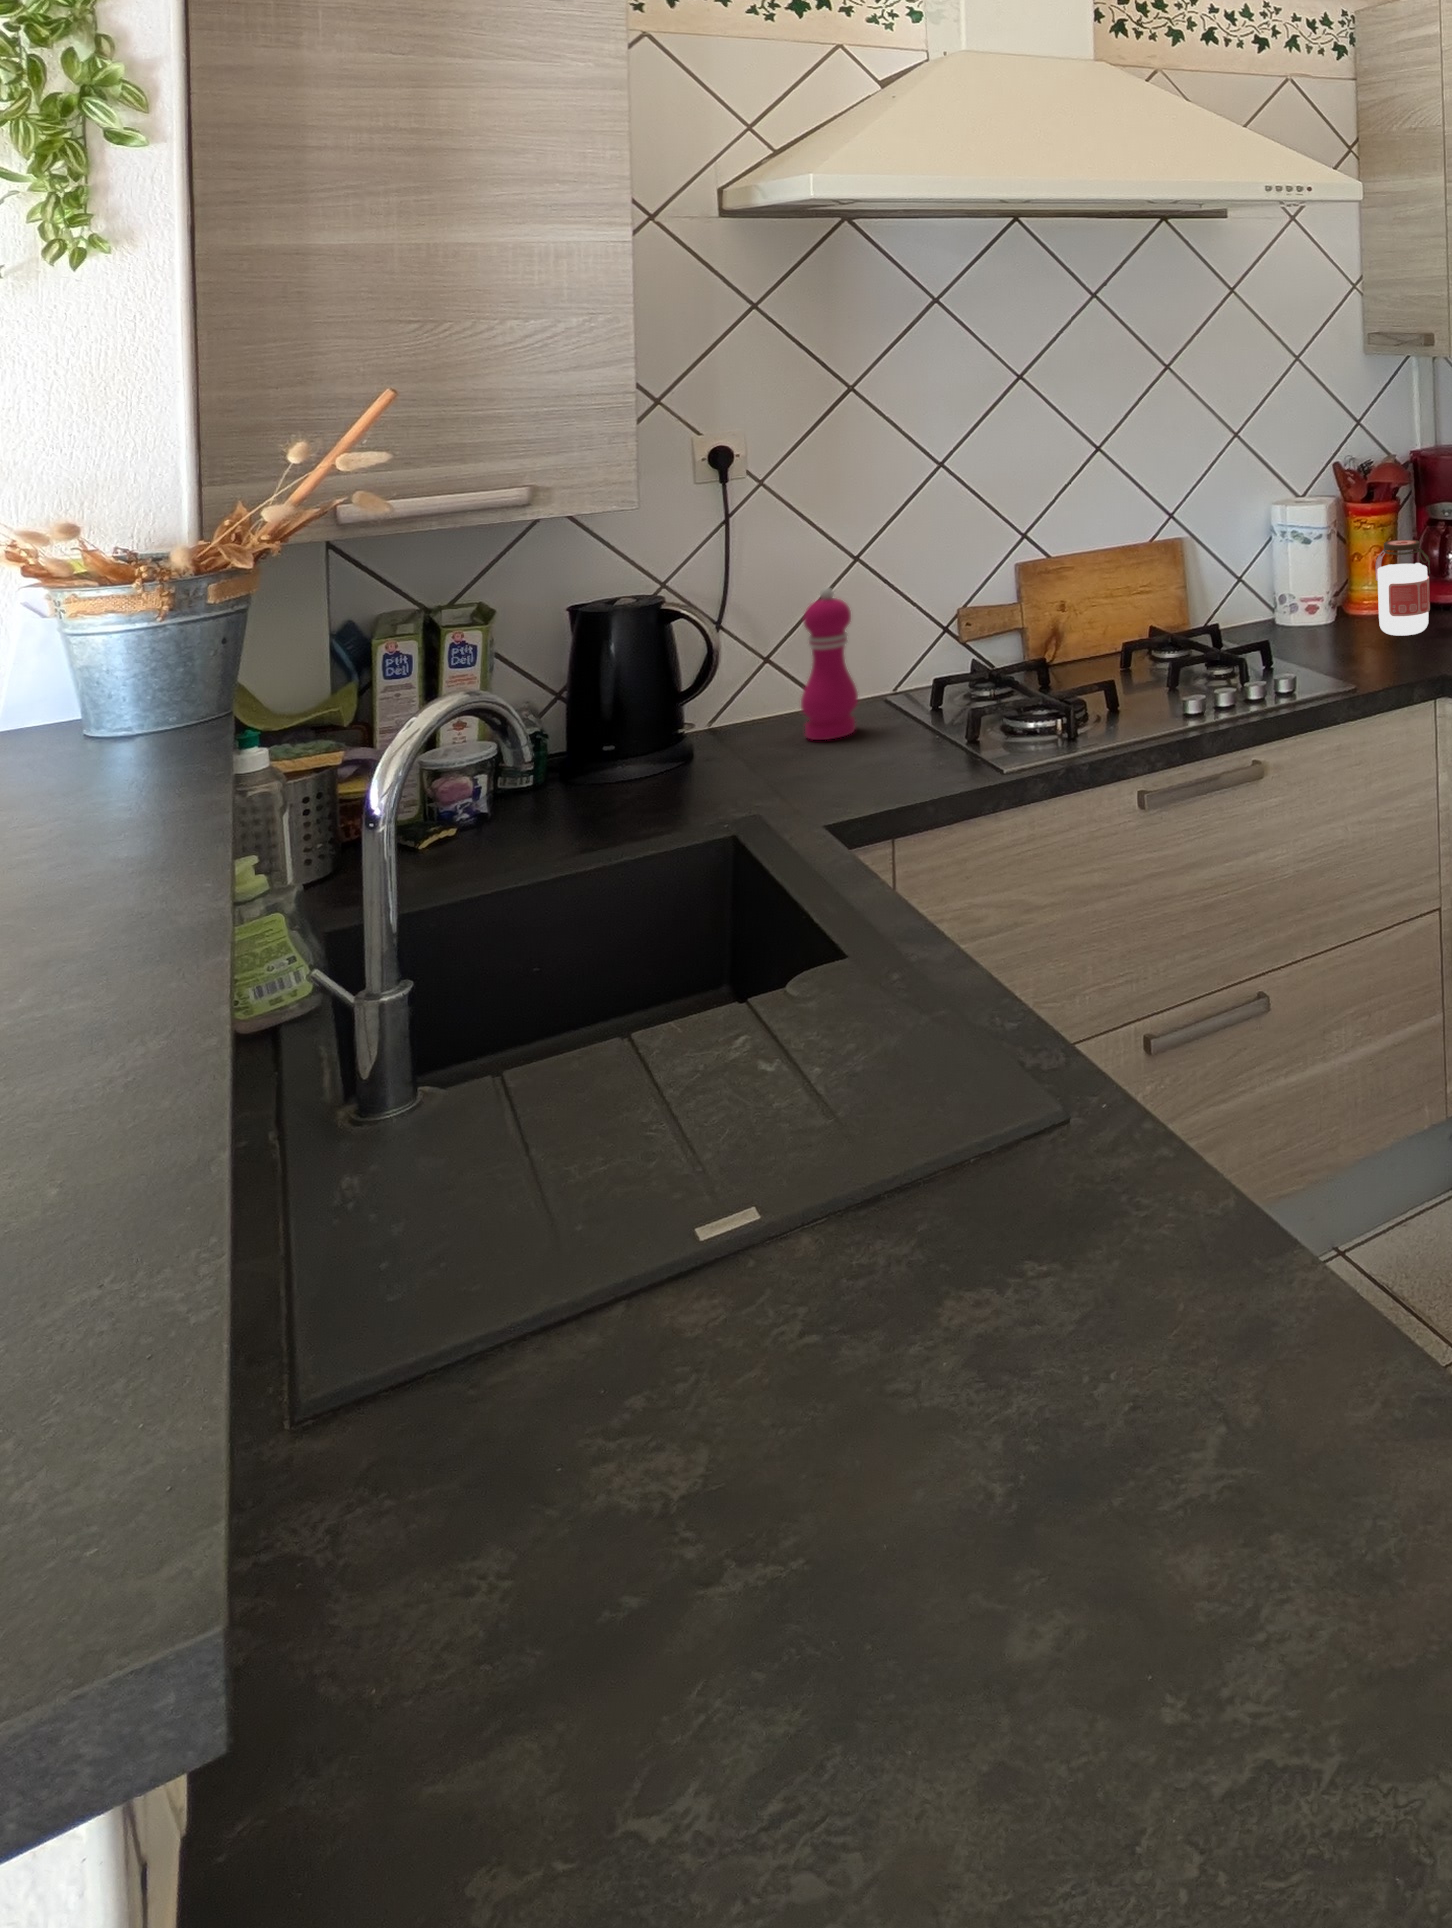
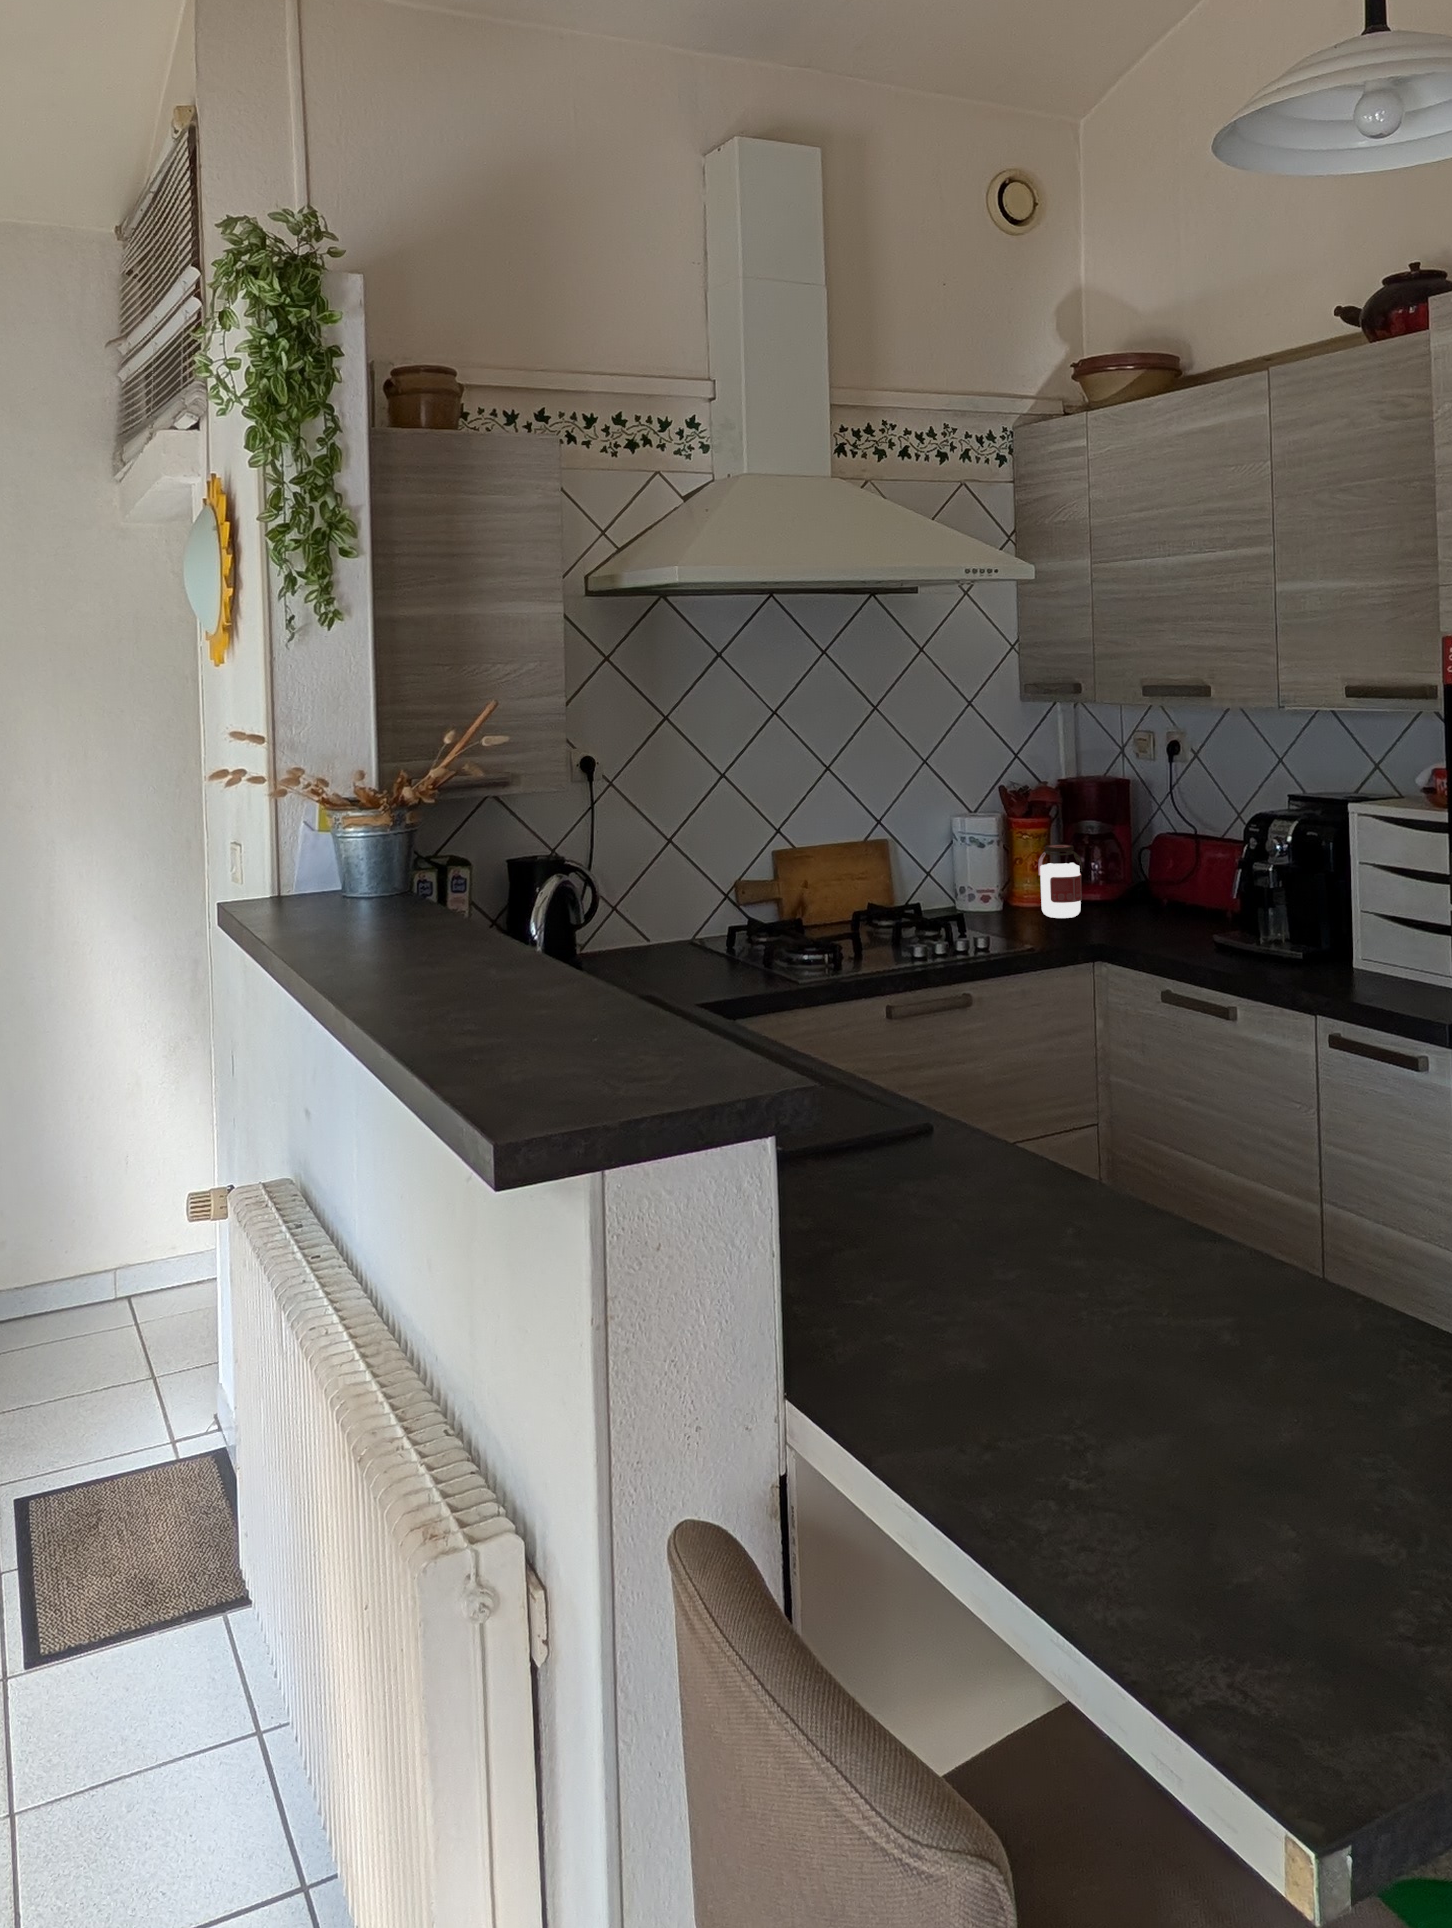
pepper mill: present [801,587,858,740] -> none [644,857,681,963]

